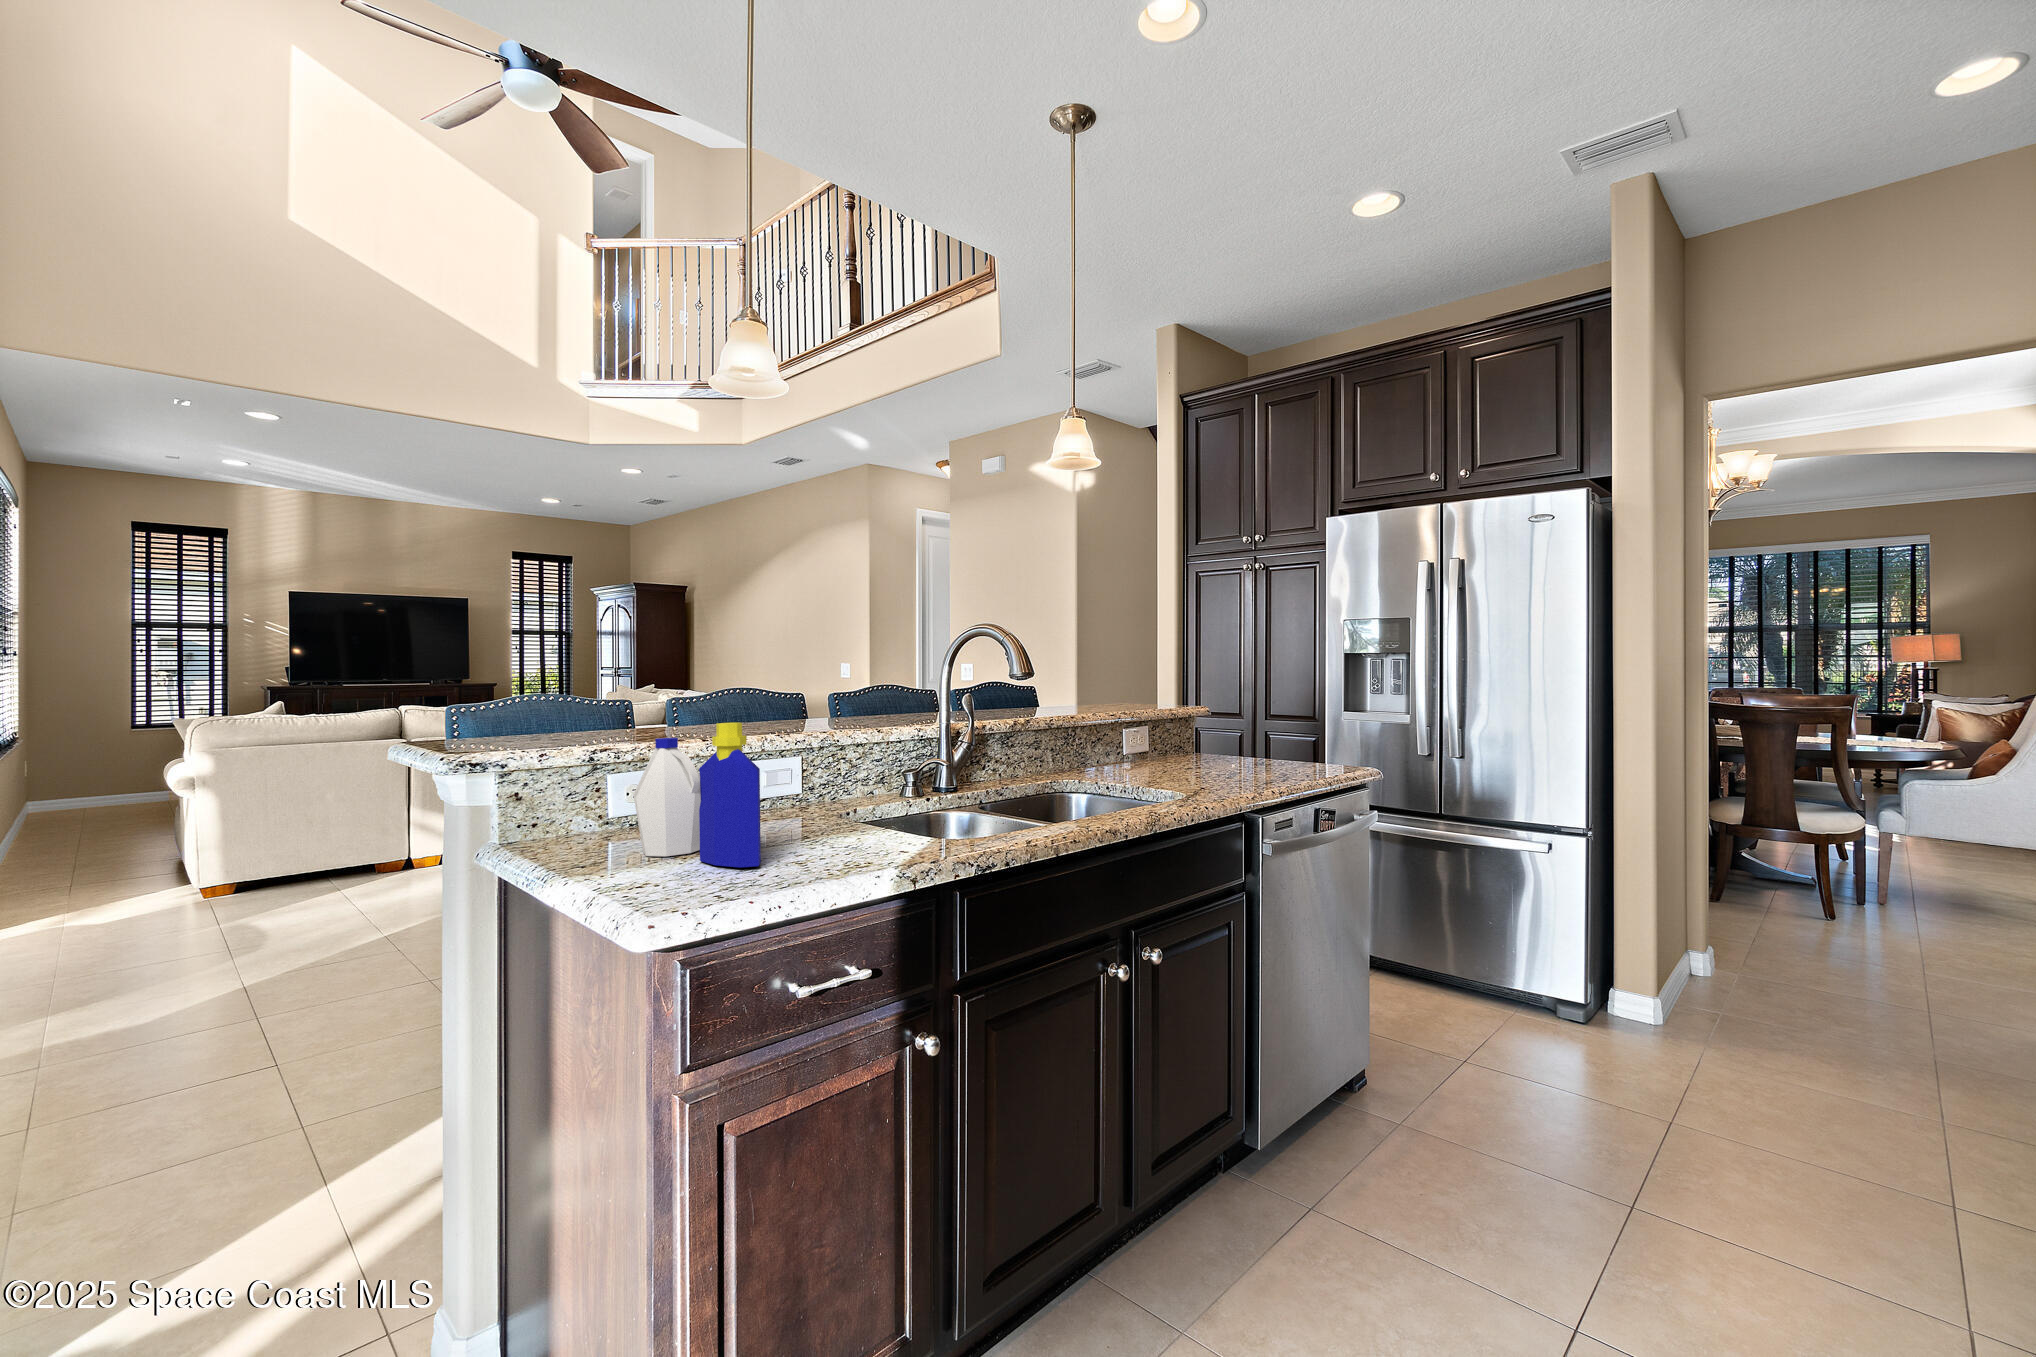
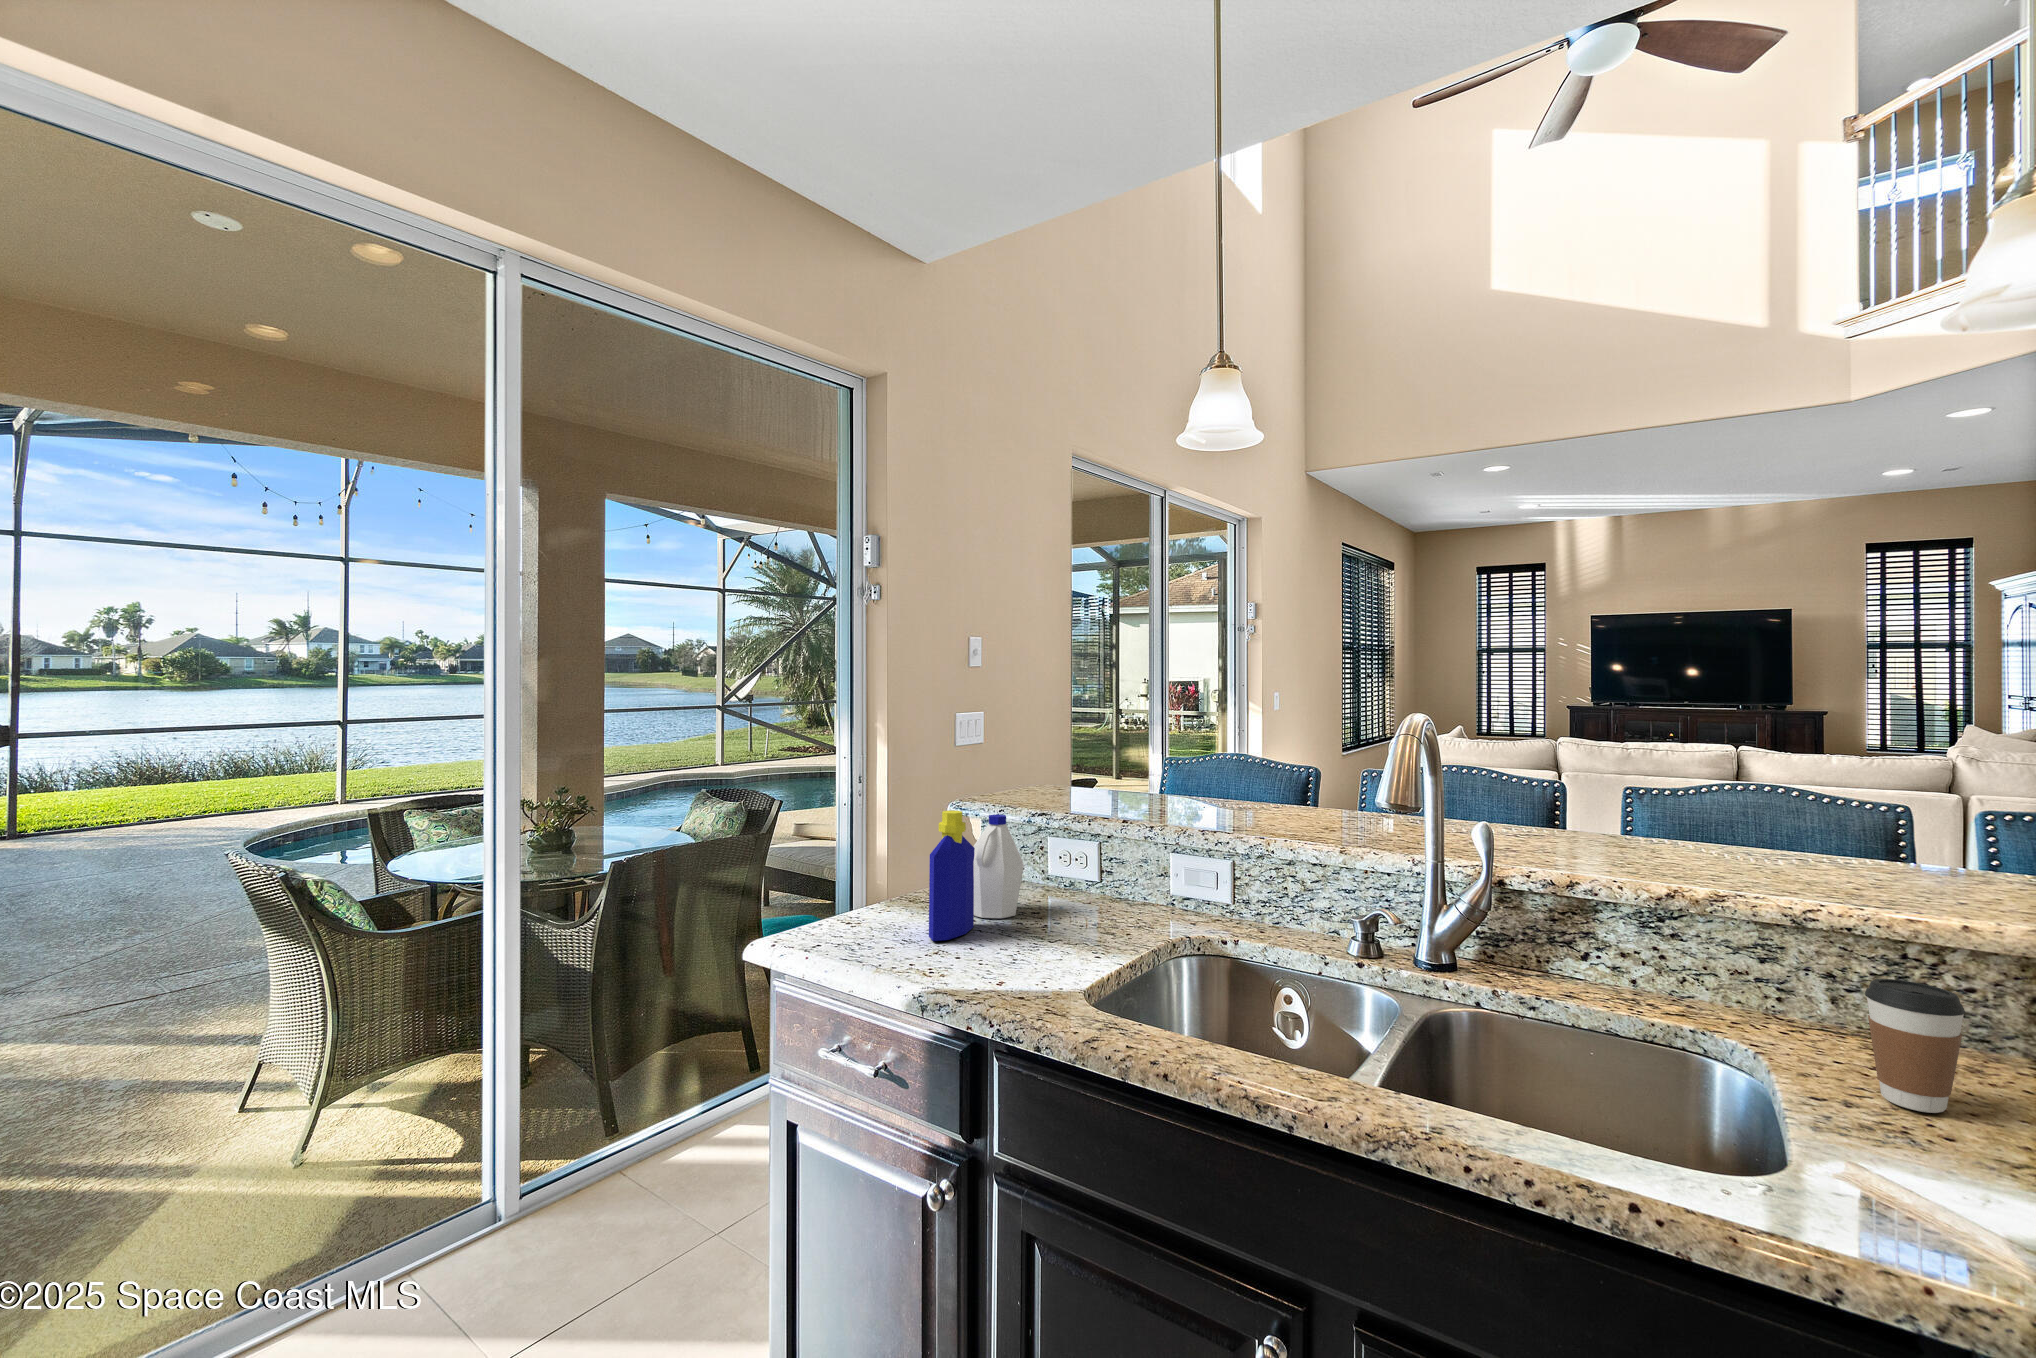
coffee cup: none [1110,732,1138,779] -> present [1865,979,1966,1113]

